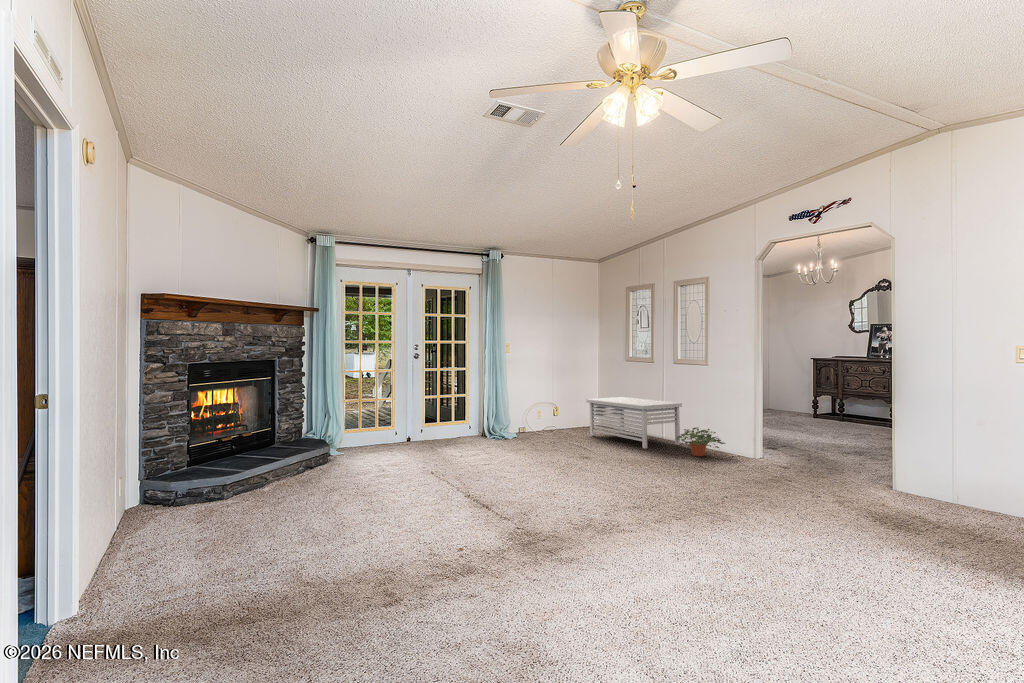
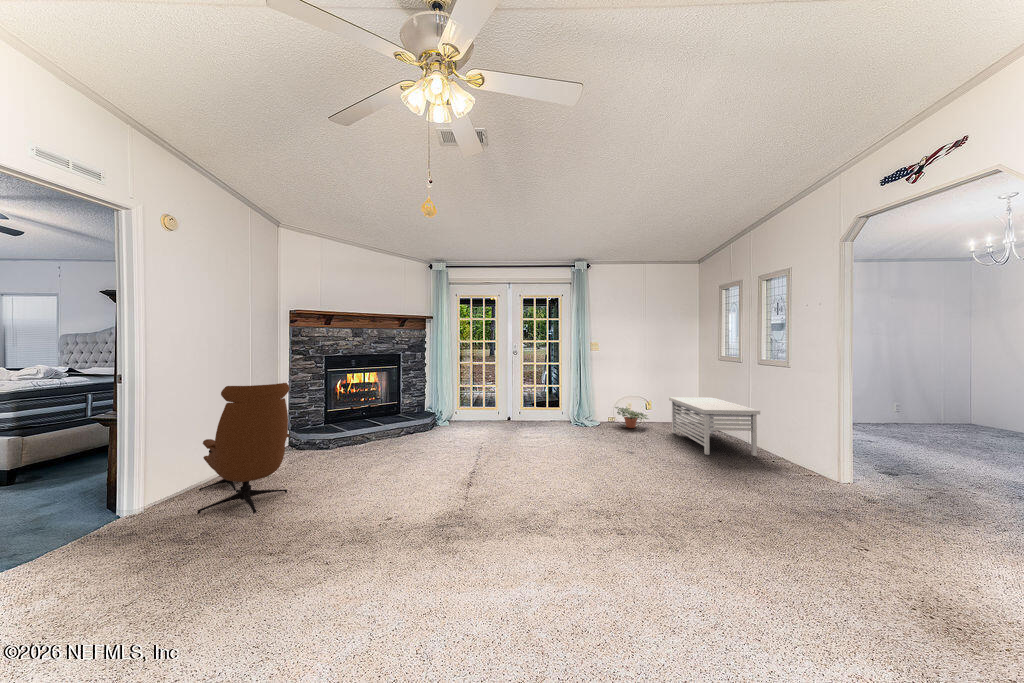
lounge chair: none [108,393,318,595] -> present [197,383,290,513]
potted plant: present [675,427,725,456] -> present [615,407,648,428]

